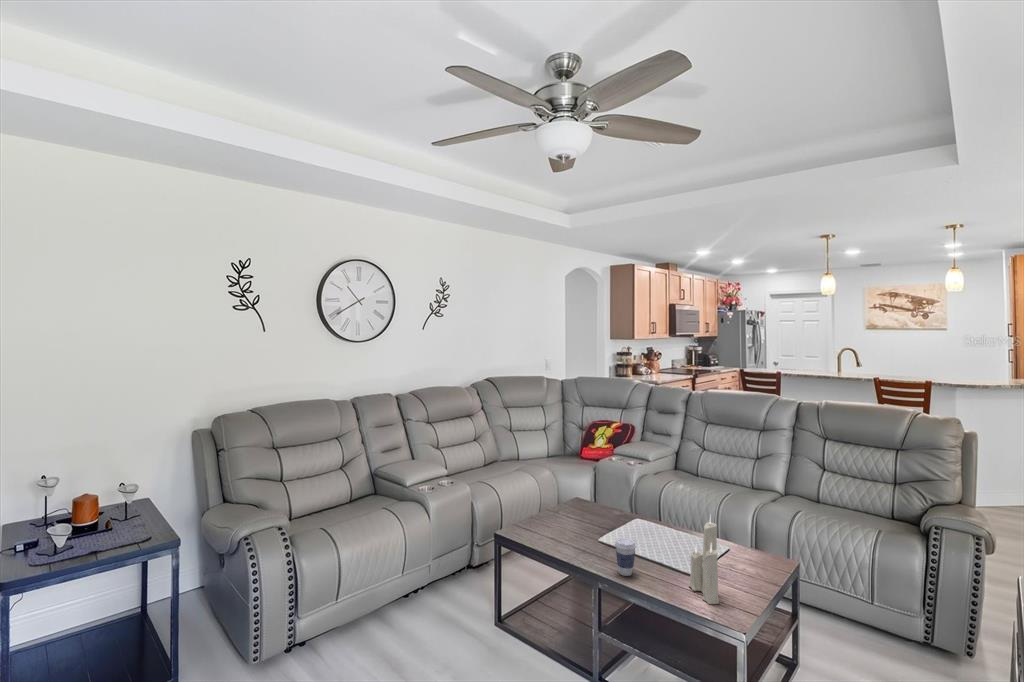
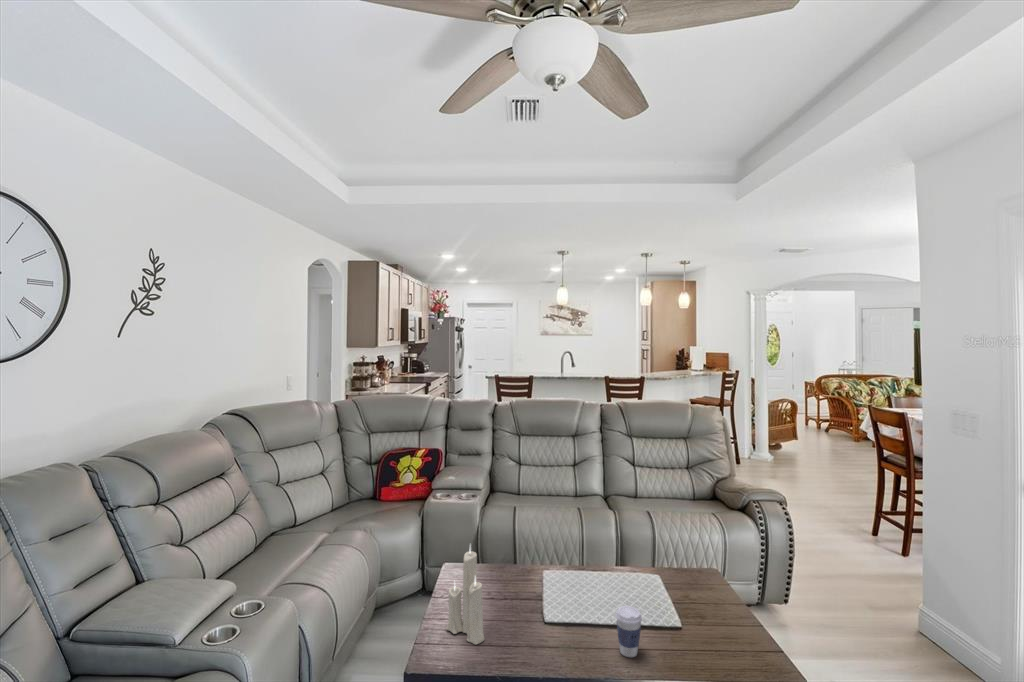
candle: present [689,518,719,604] -> present [446,550,484,644]

